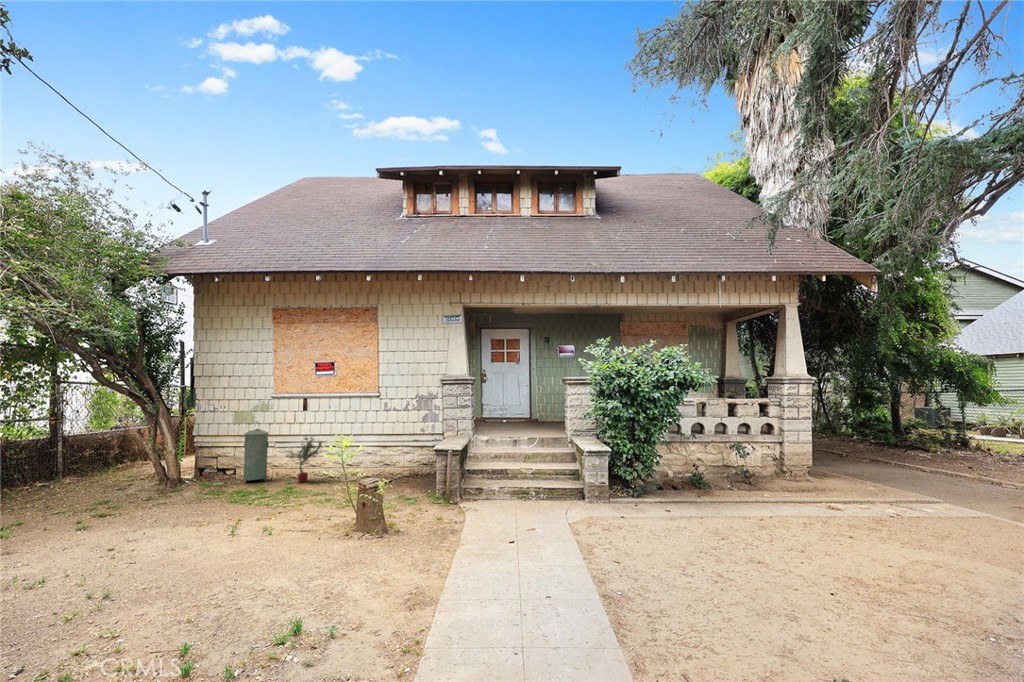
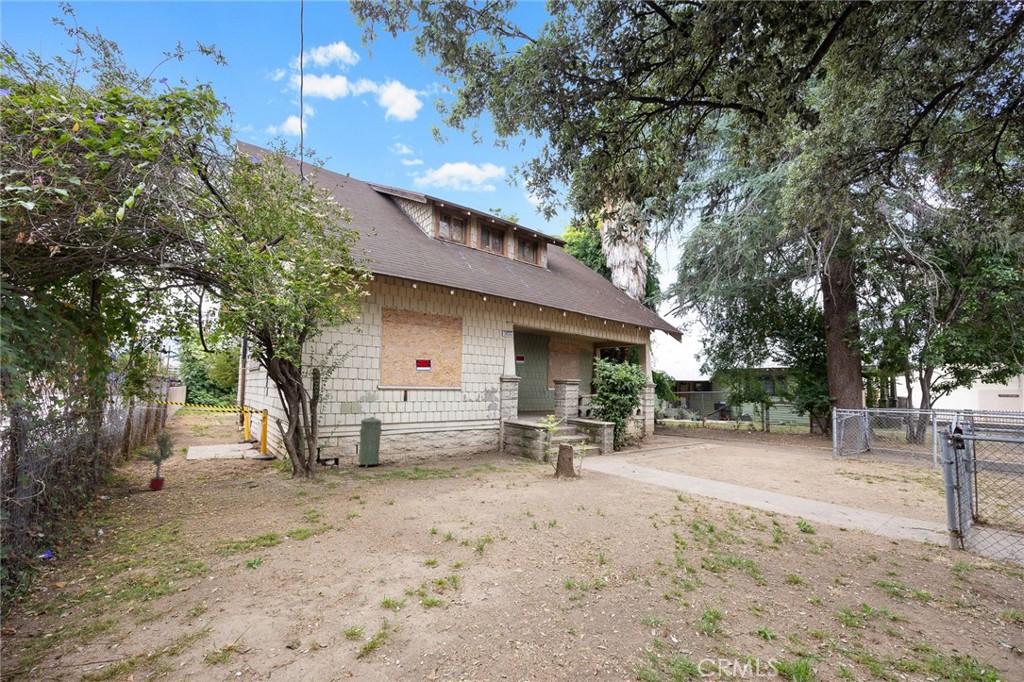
potted tree: present [286,436,322,483] -> present [138,429,176,490]

